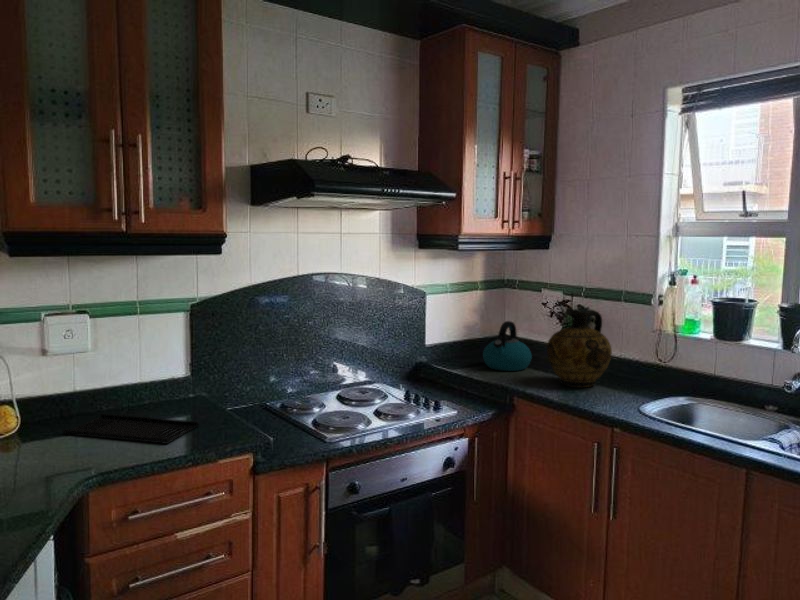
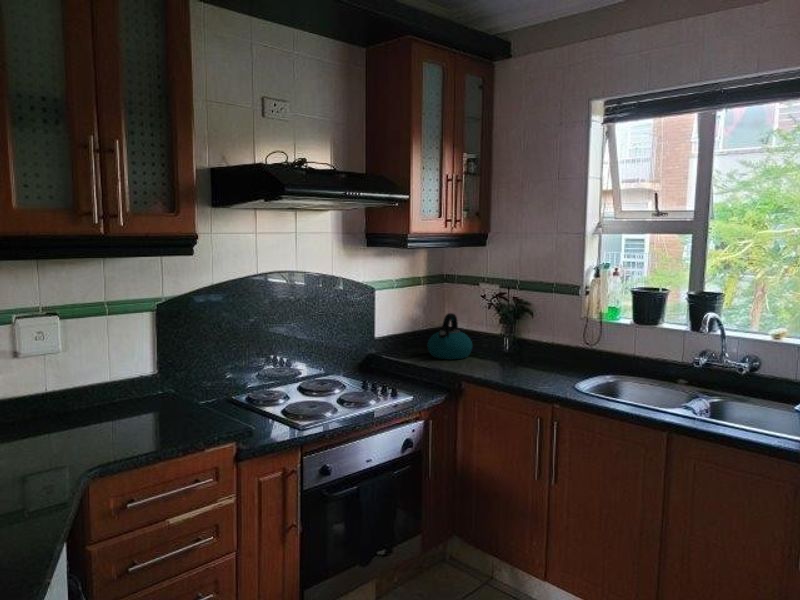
ceramic jug: present [547,308,612,387] -> none [489,299,546,371]
tray: present [63,414,199,444] -> none [43,412,178,436]

